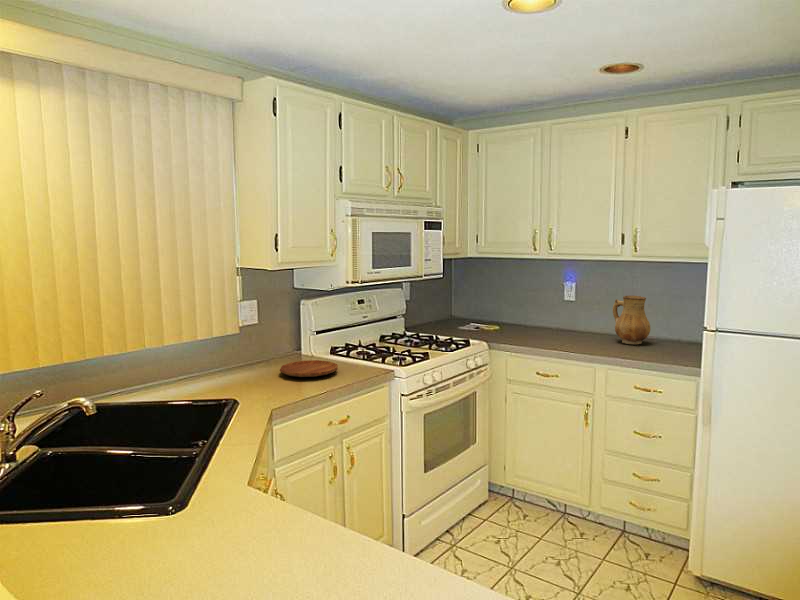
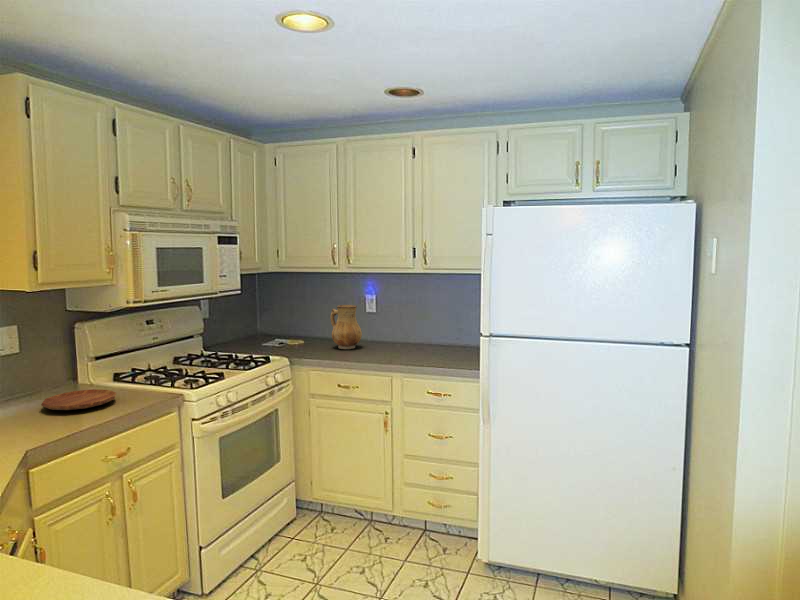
ceramic pitcher: present [613,295,650,344] -> present [330,305,362,349]

